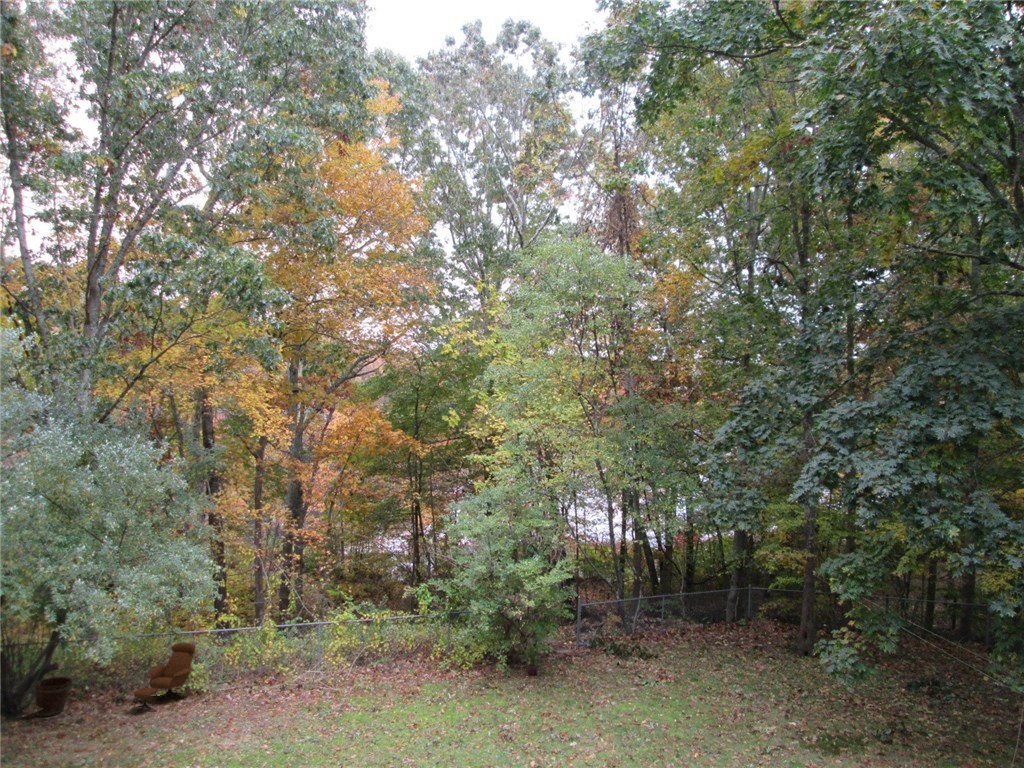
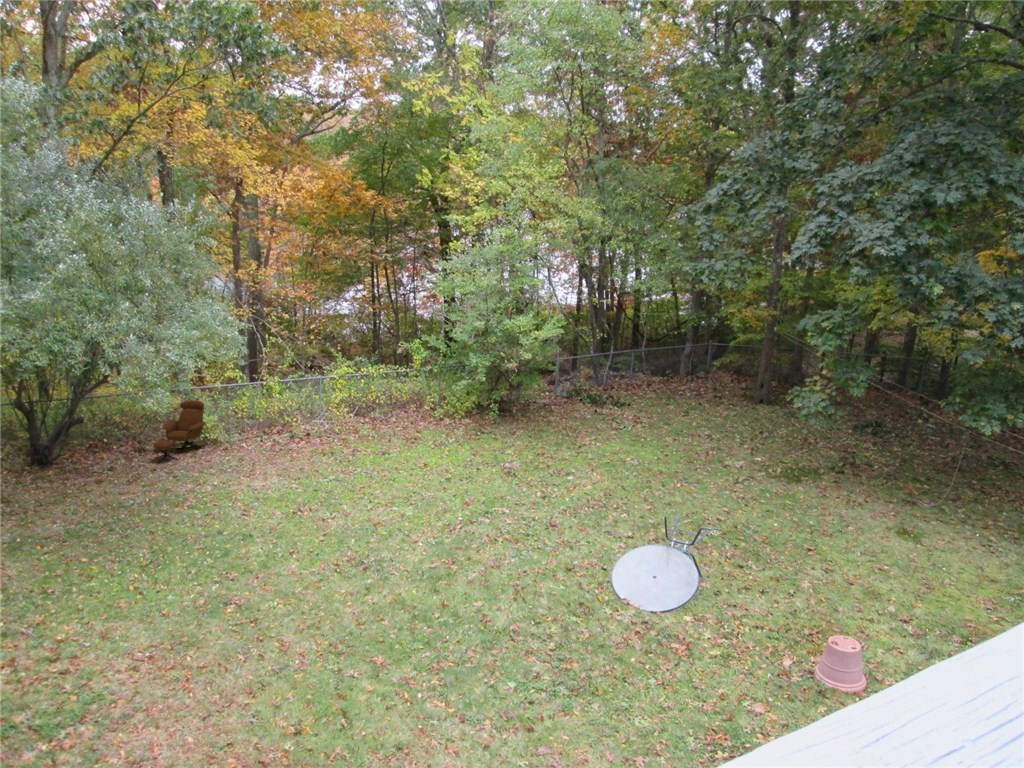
decorative plant: present [522,642,540,675] -> none [499,392,528,420]
bucket: present [35,677,72,717] -> none [51,434,88,468]

